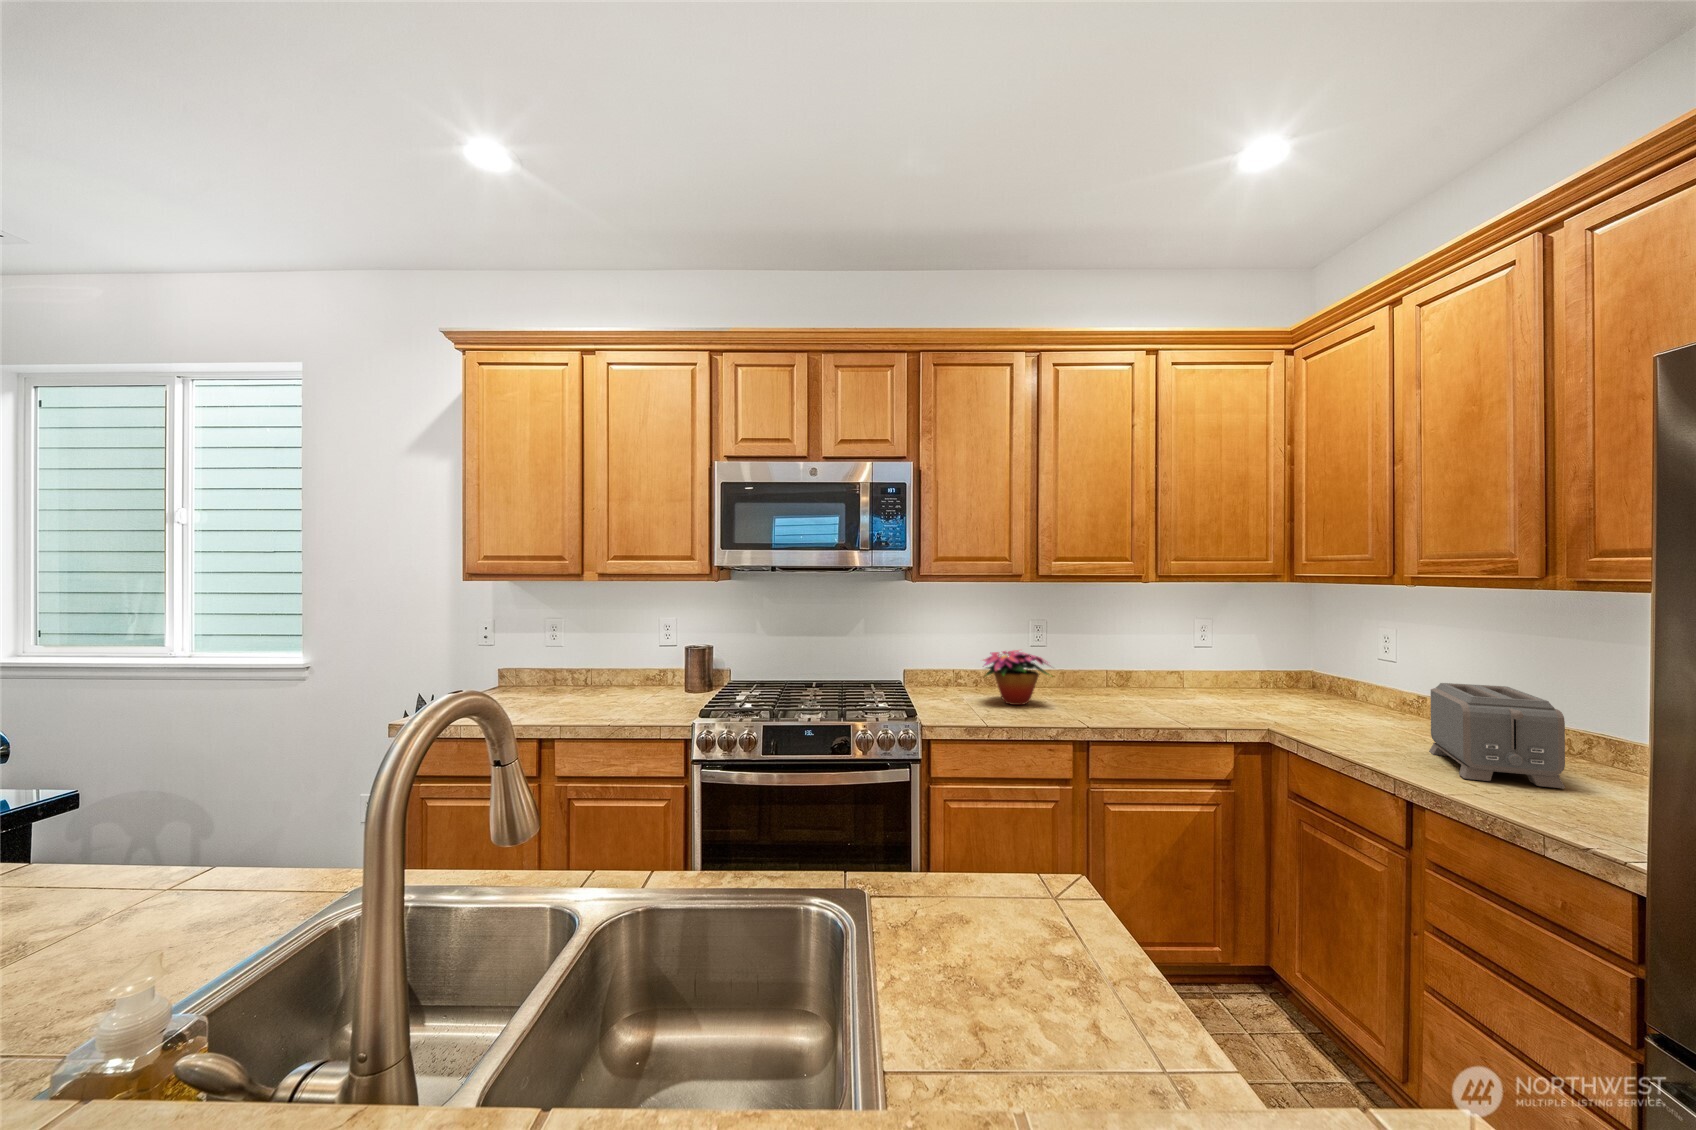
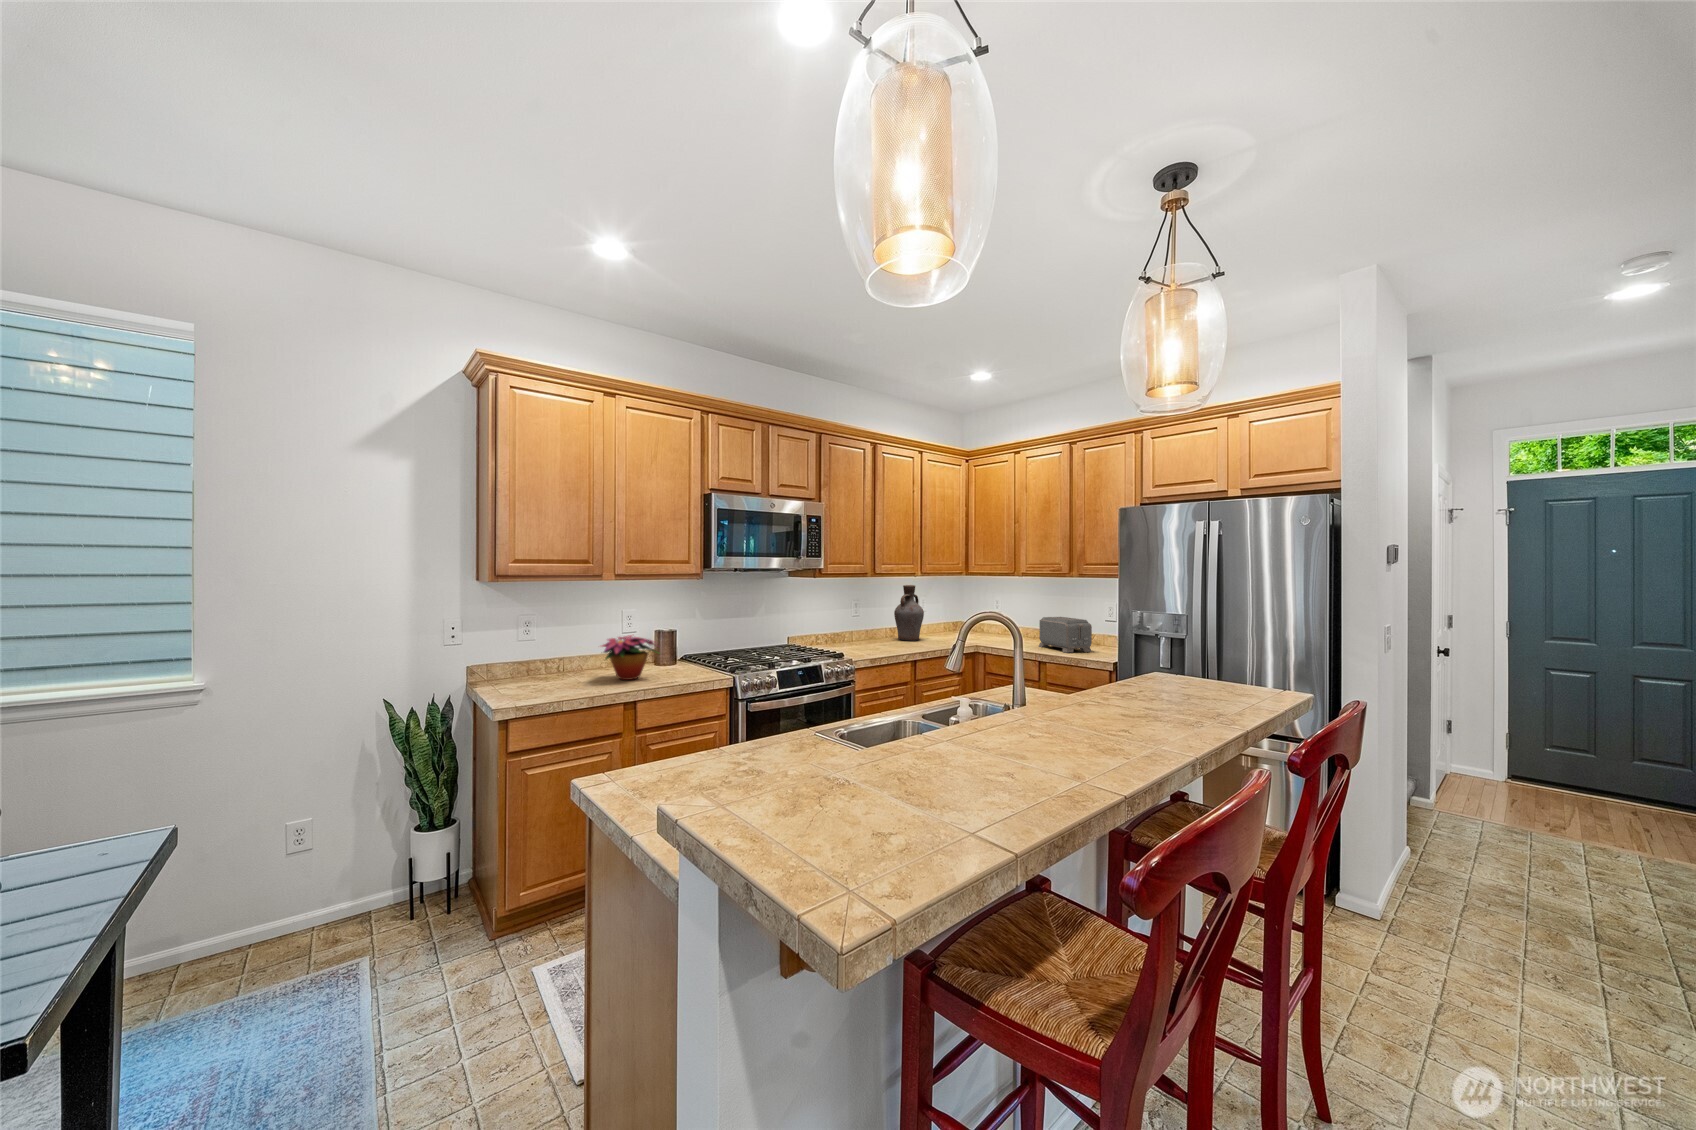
vase: none [1126,599,1185,703] -> present [894,585,924,641]
flower arrangement: present [983,650,1048,705] -> present [602,635,656,680]

